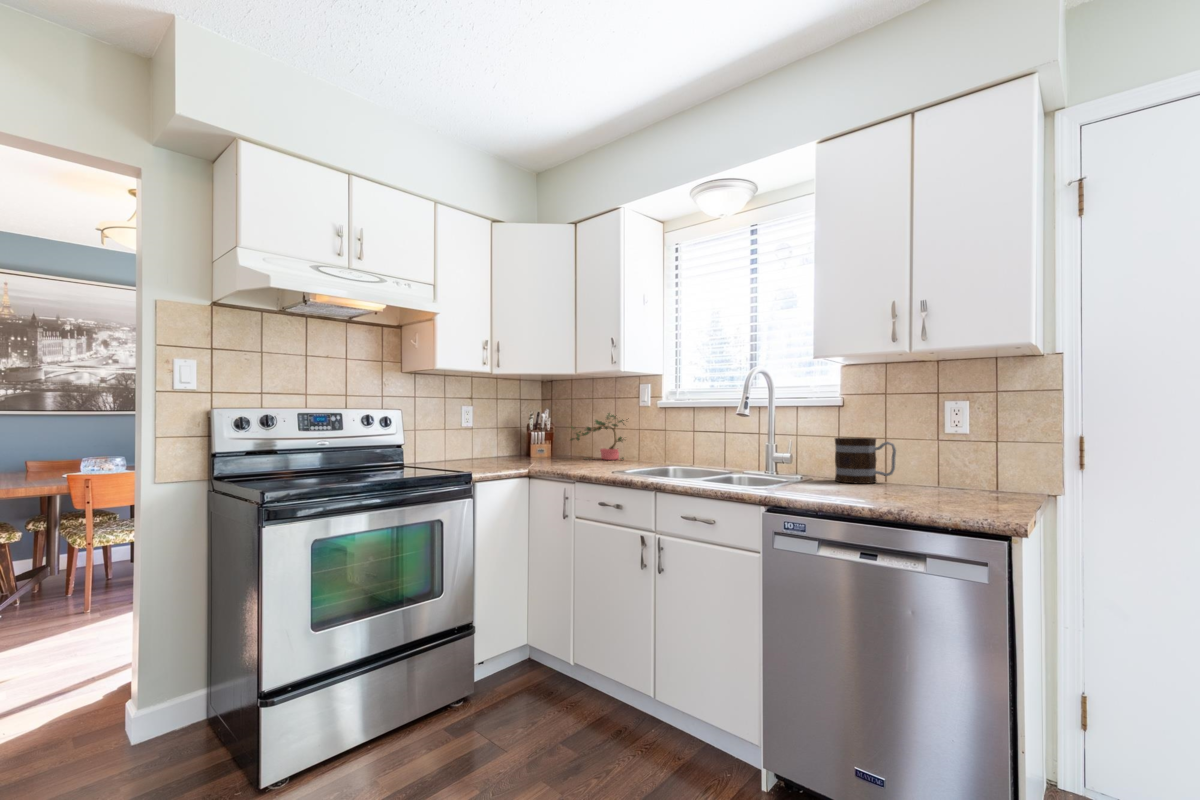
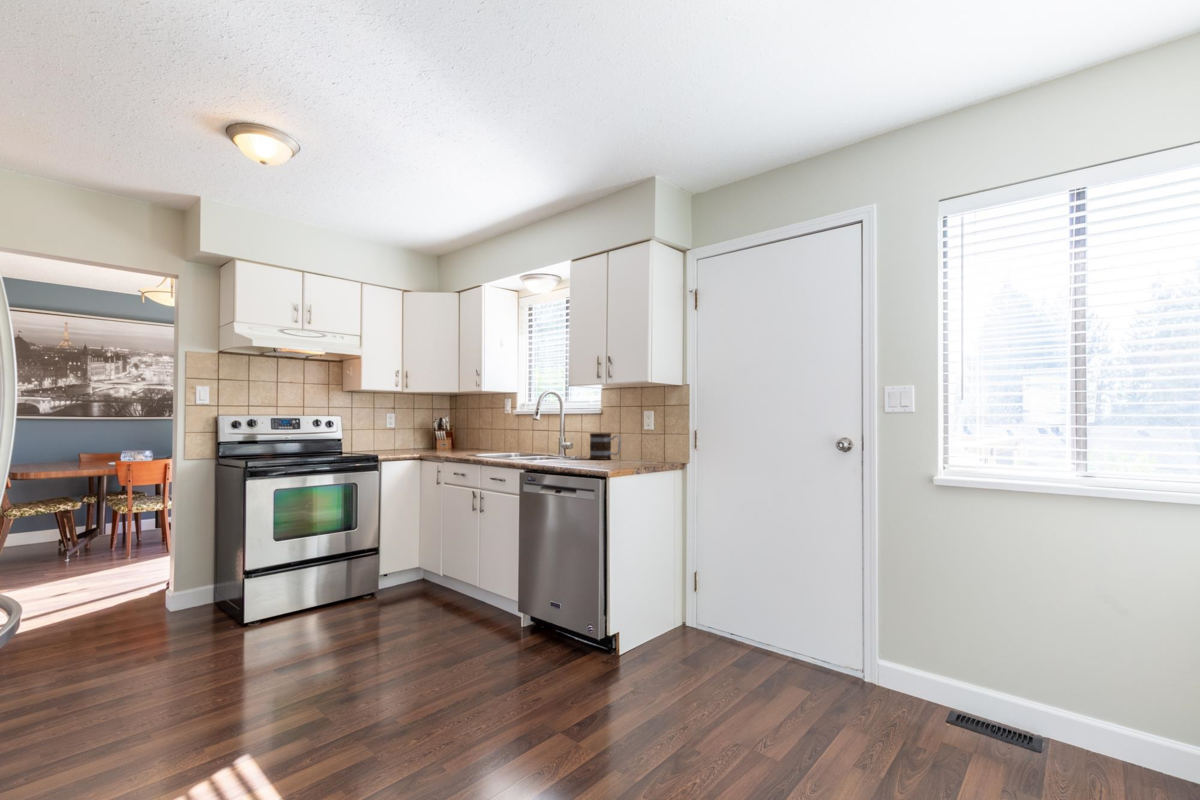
potted plant: present [570,413,629,460] -> none [460,418,504,450]

